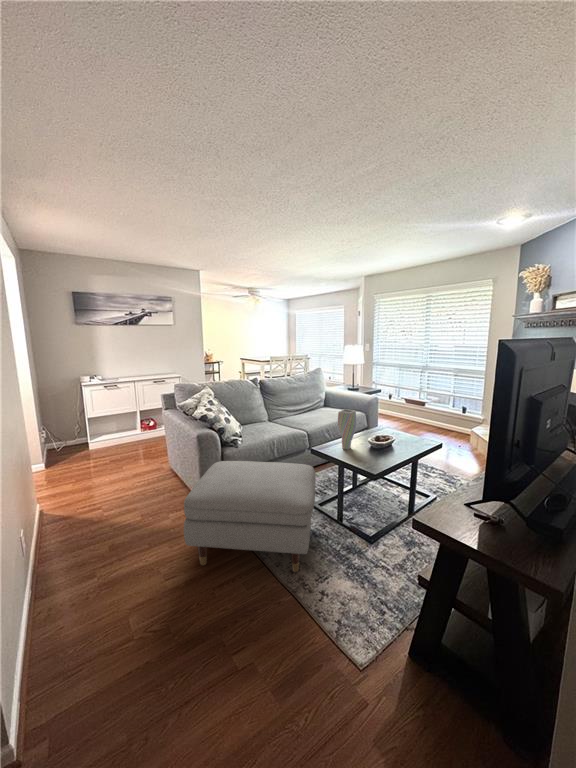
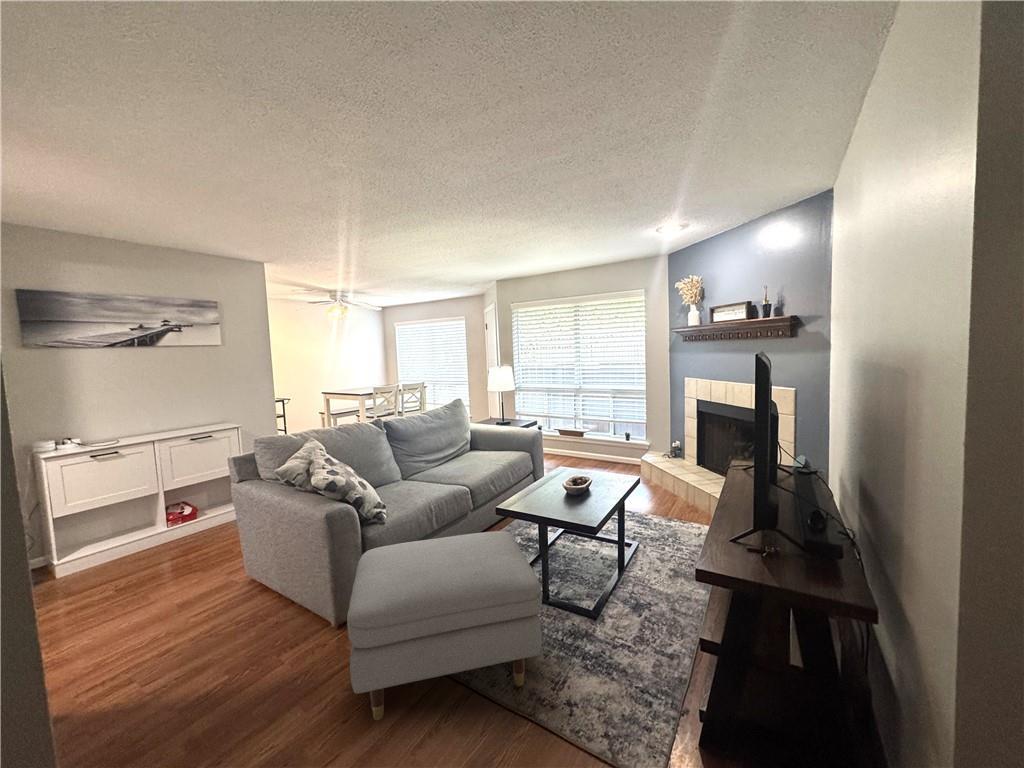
vase: present [338,409,356,450] -> none [525,449,549,503]

